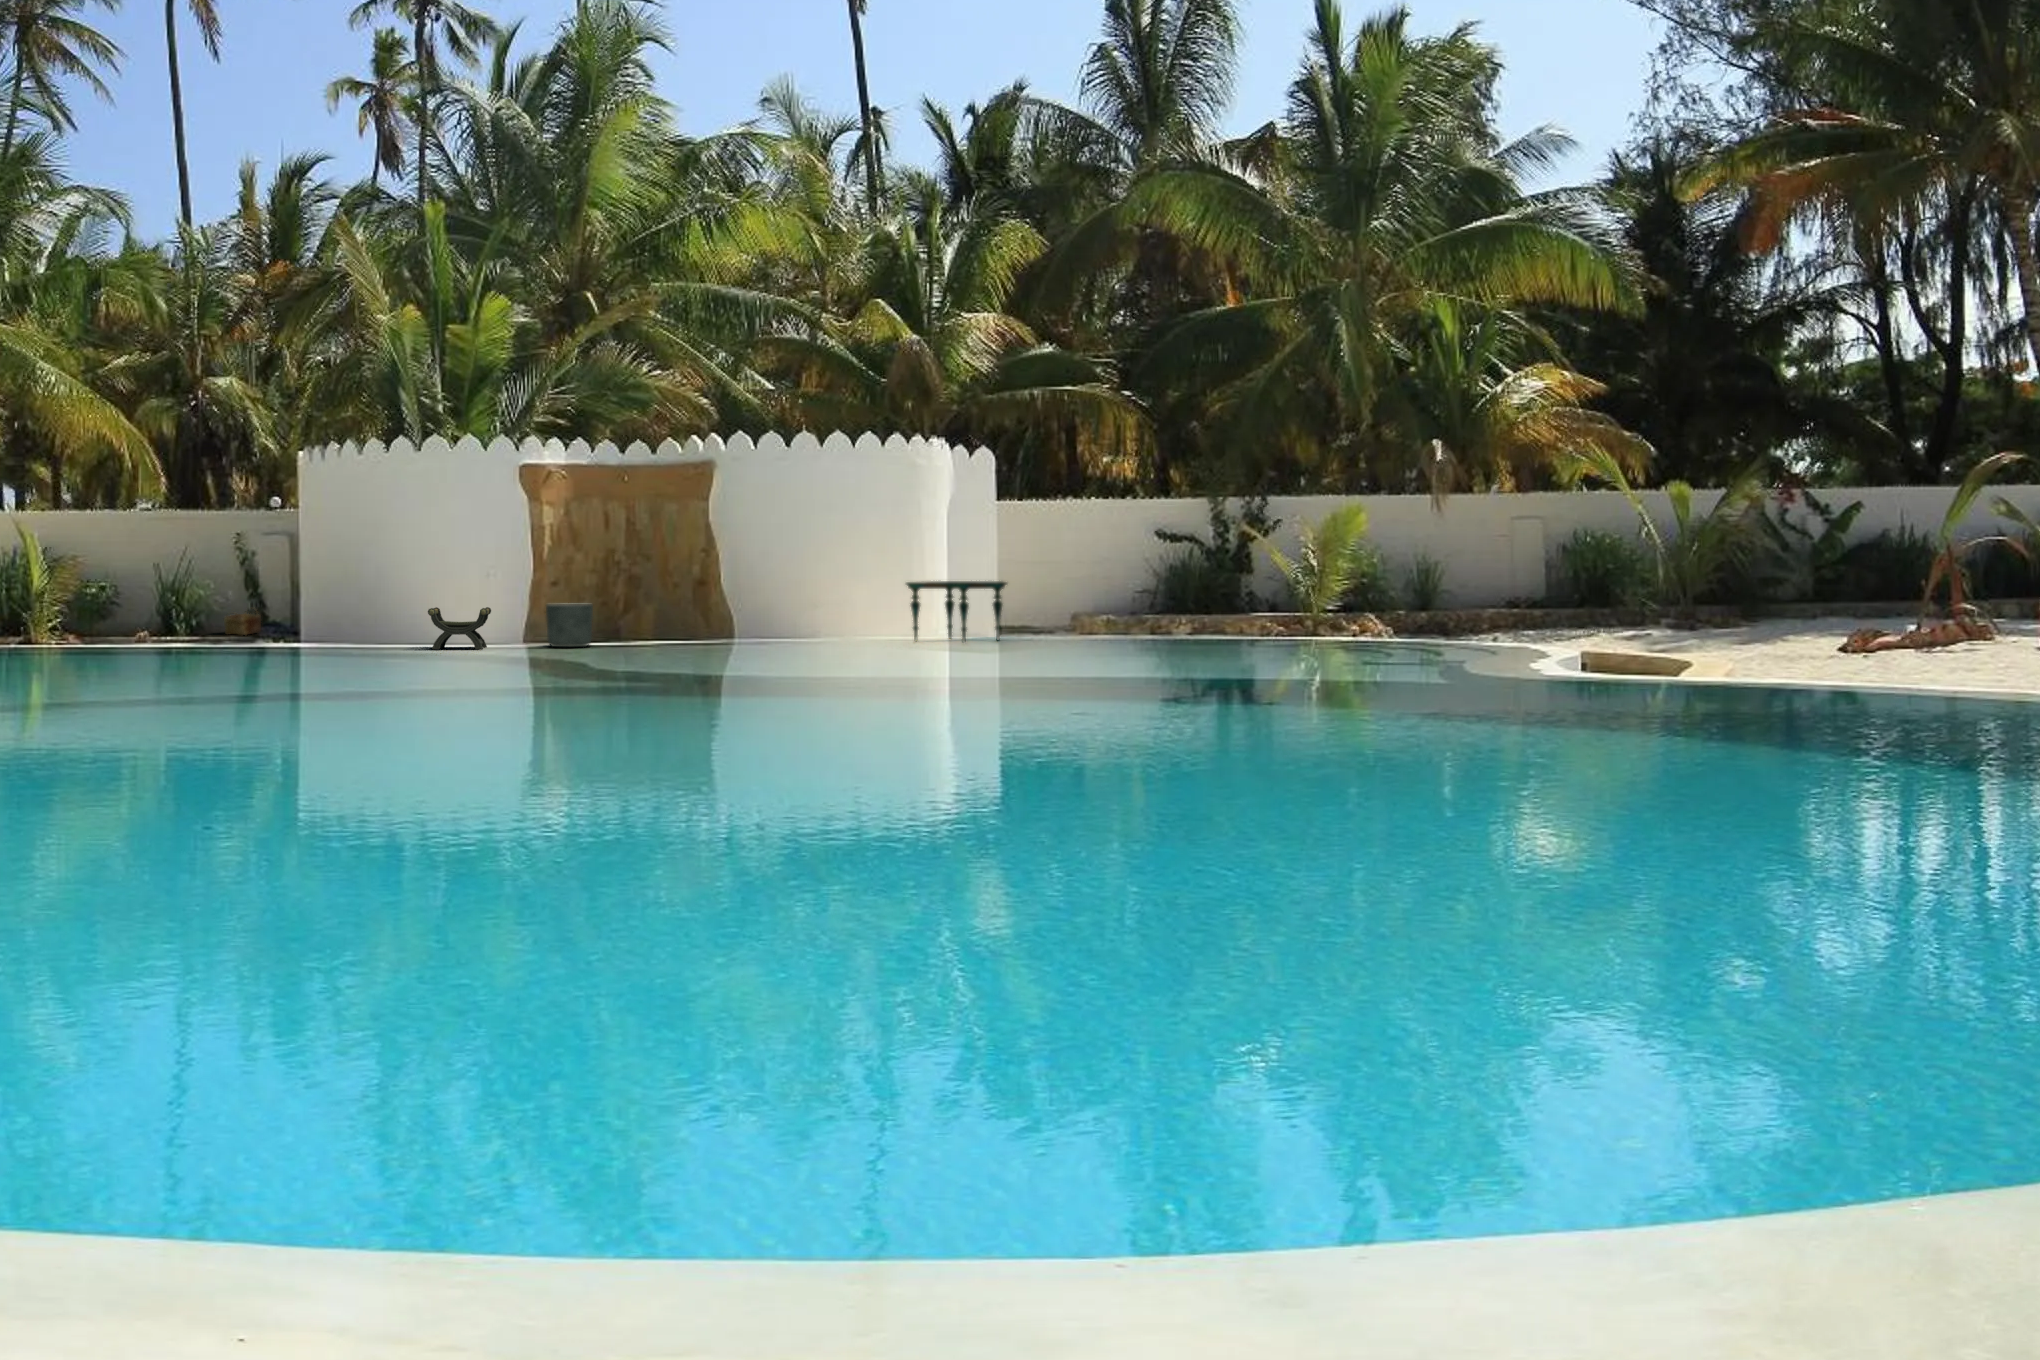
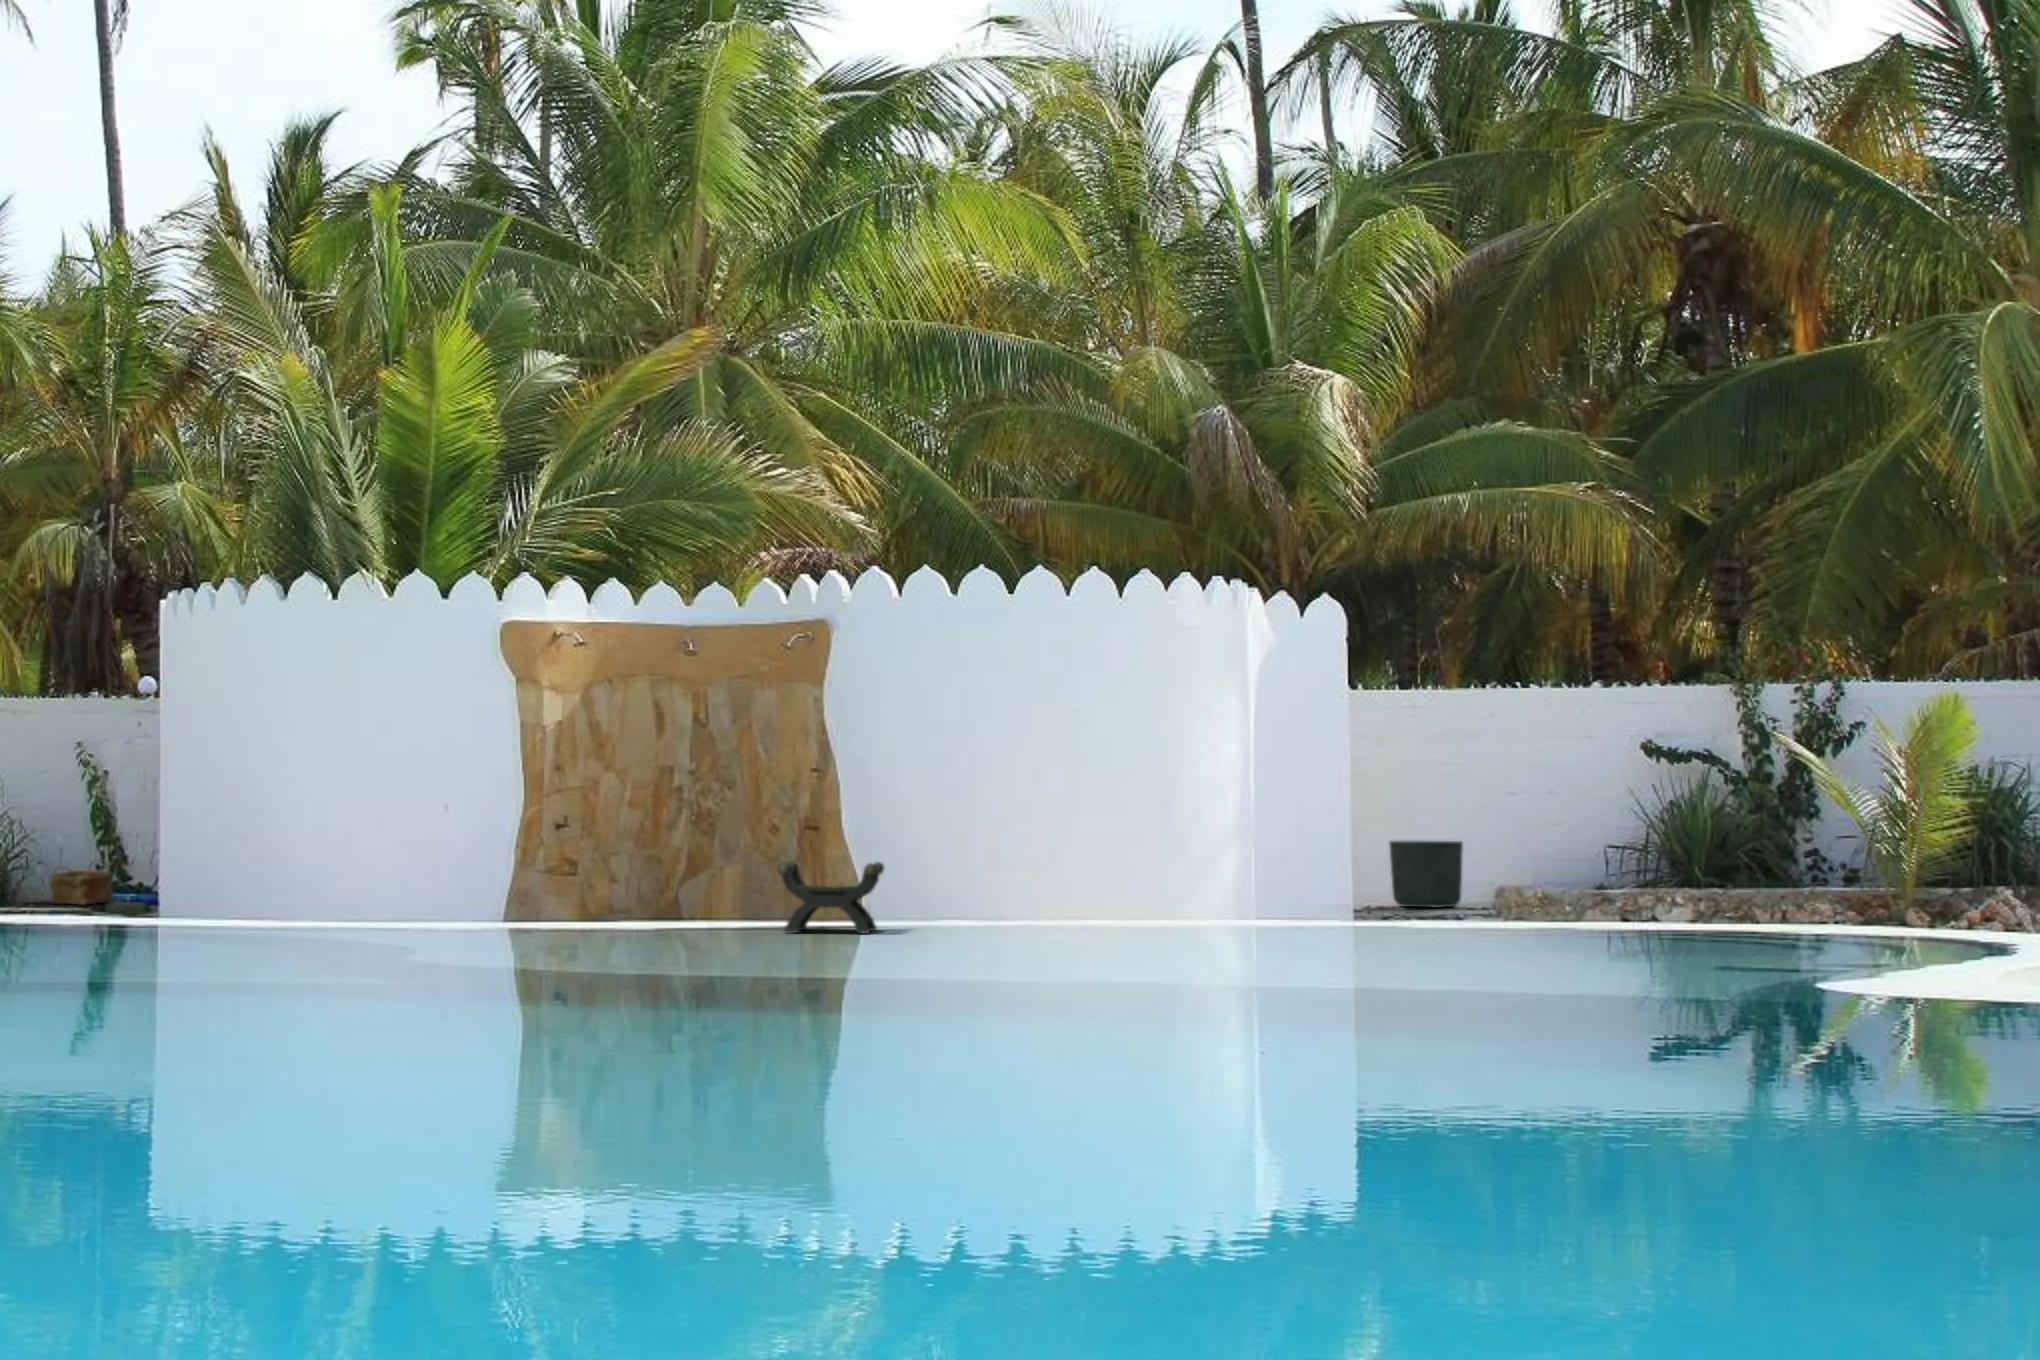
side table: present [906,581,1007,642] -> none [1159,827,1340,933]
planter: present [546,604,593,647] -> present [1389,841,1463,907]
stool: present [428,607,491,649] -> present [777,862,884,933]

